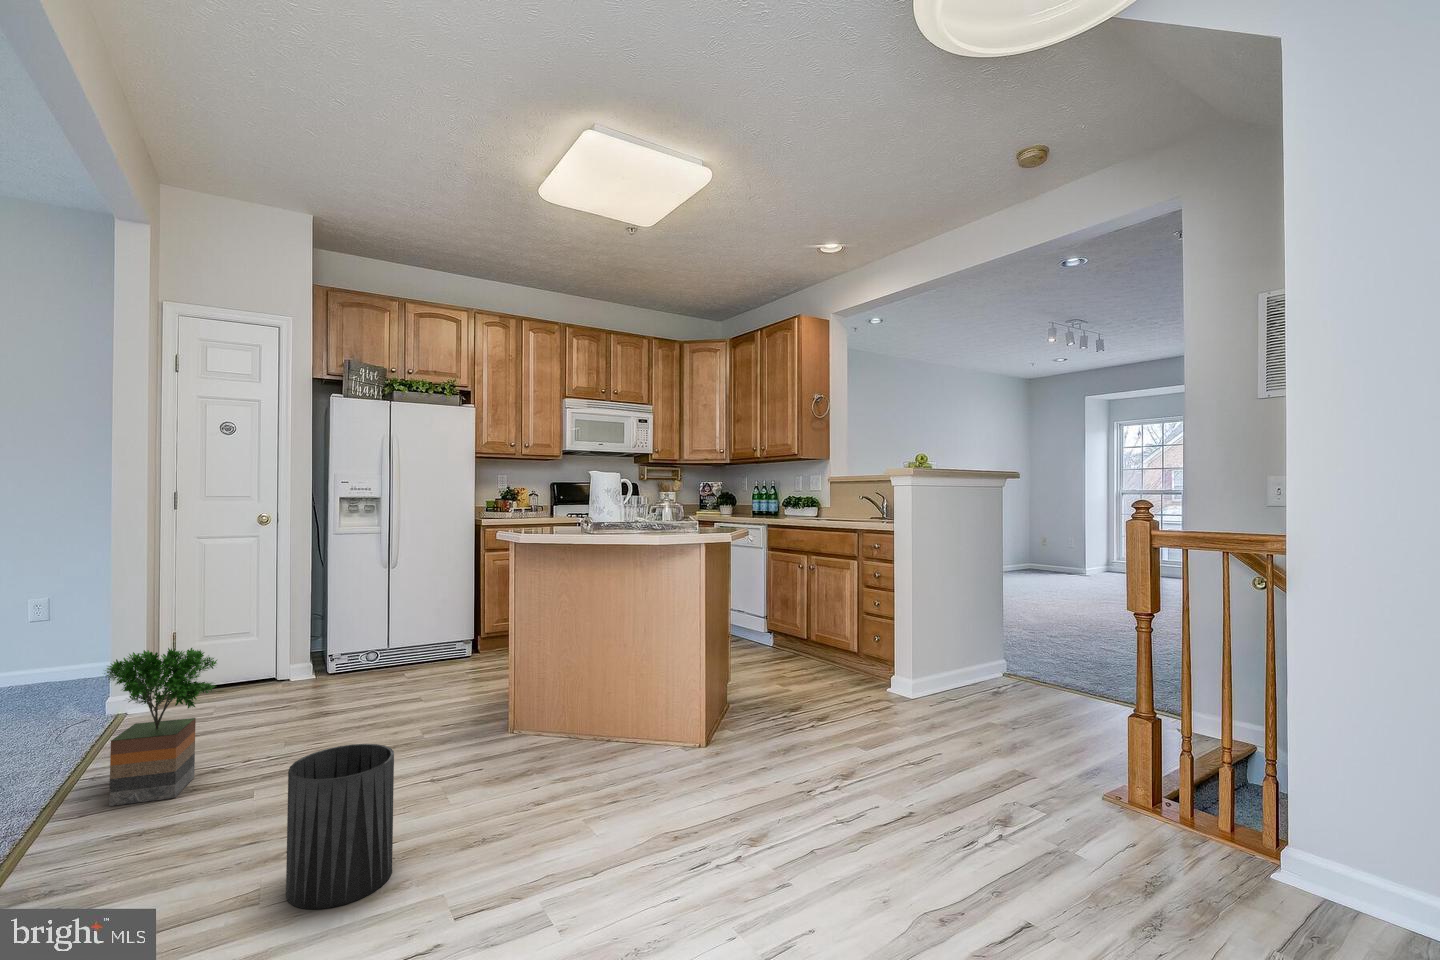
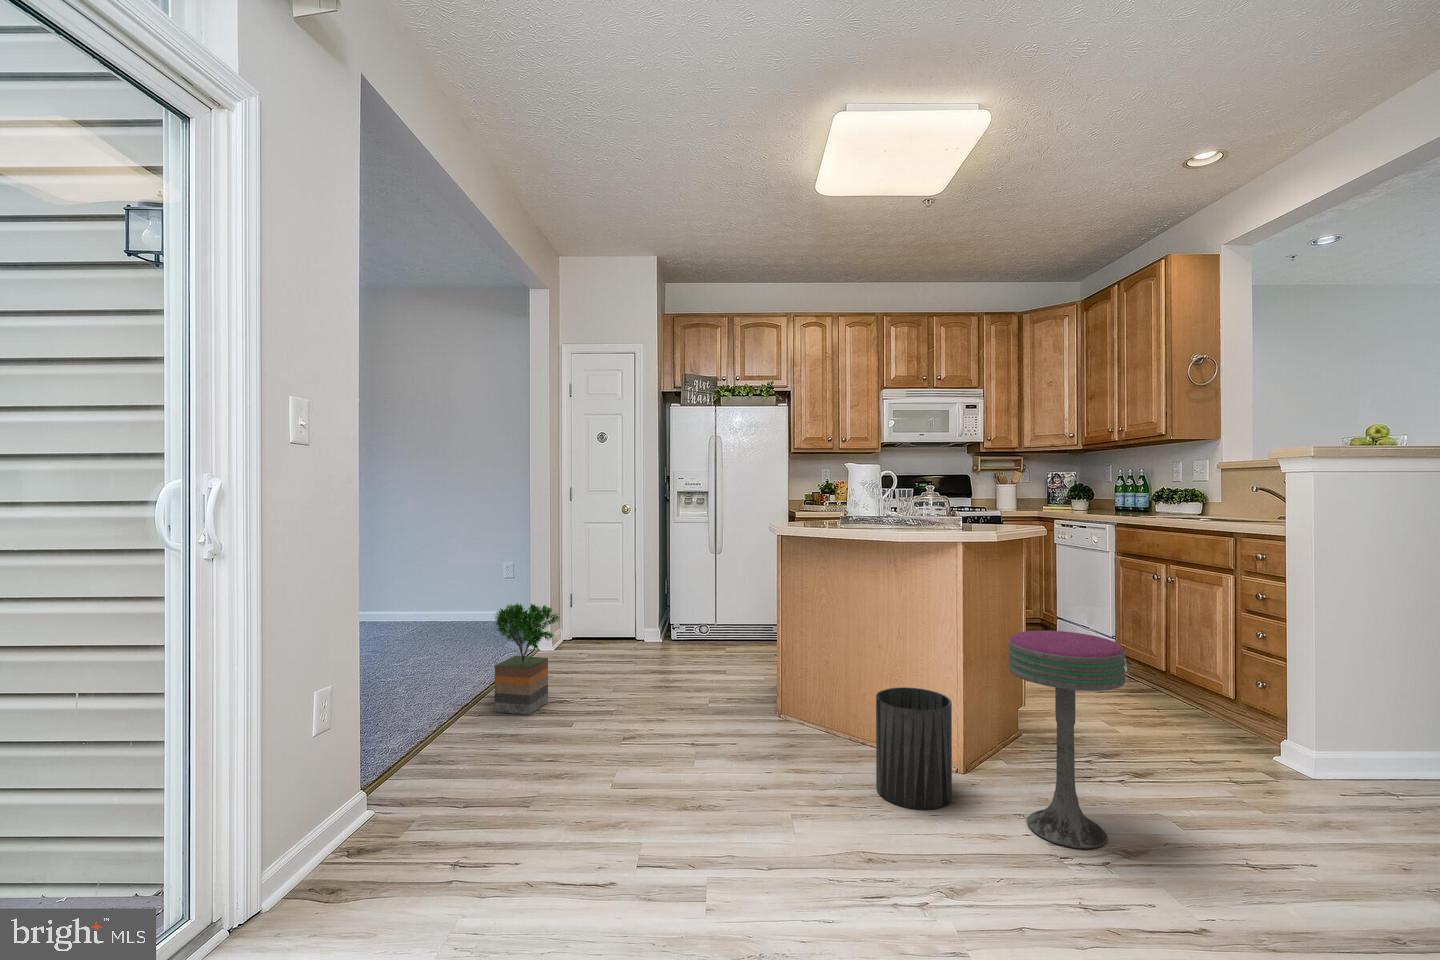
bar stool: none [758,612,842,782] -> present [1008,630,1125,849]
trash can: present [286,744,394,909] -> present [876,687,952,810]

